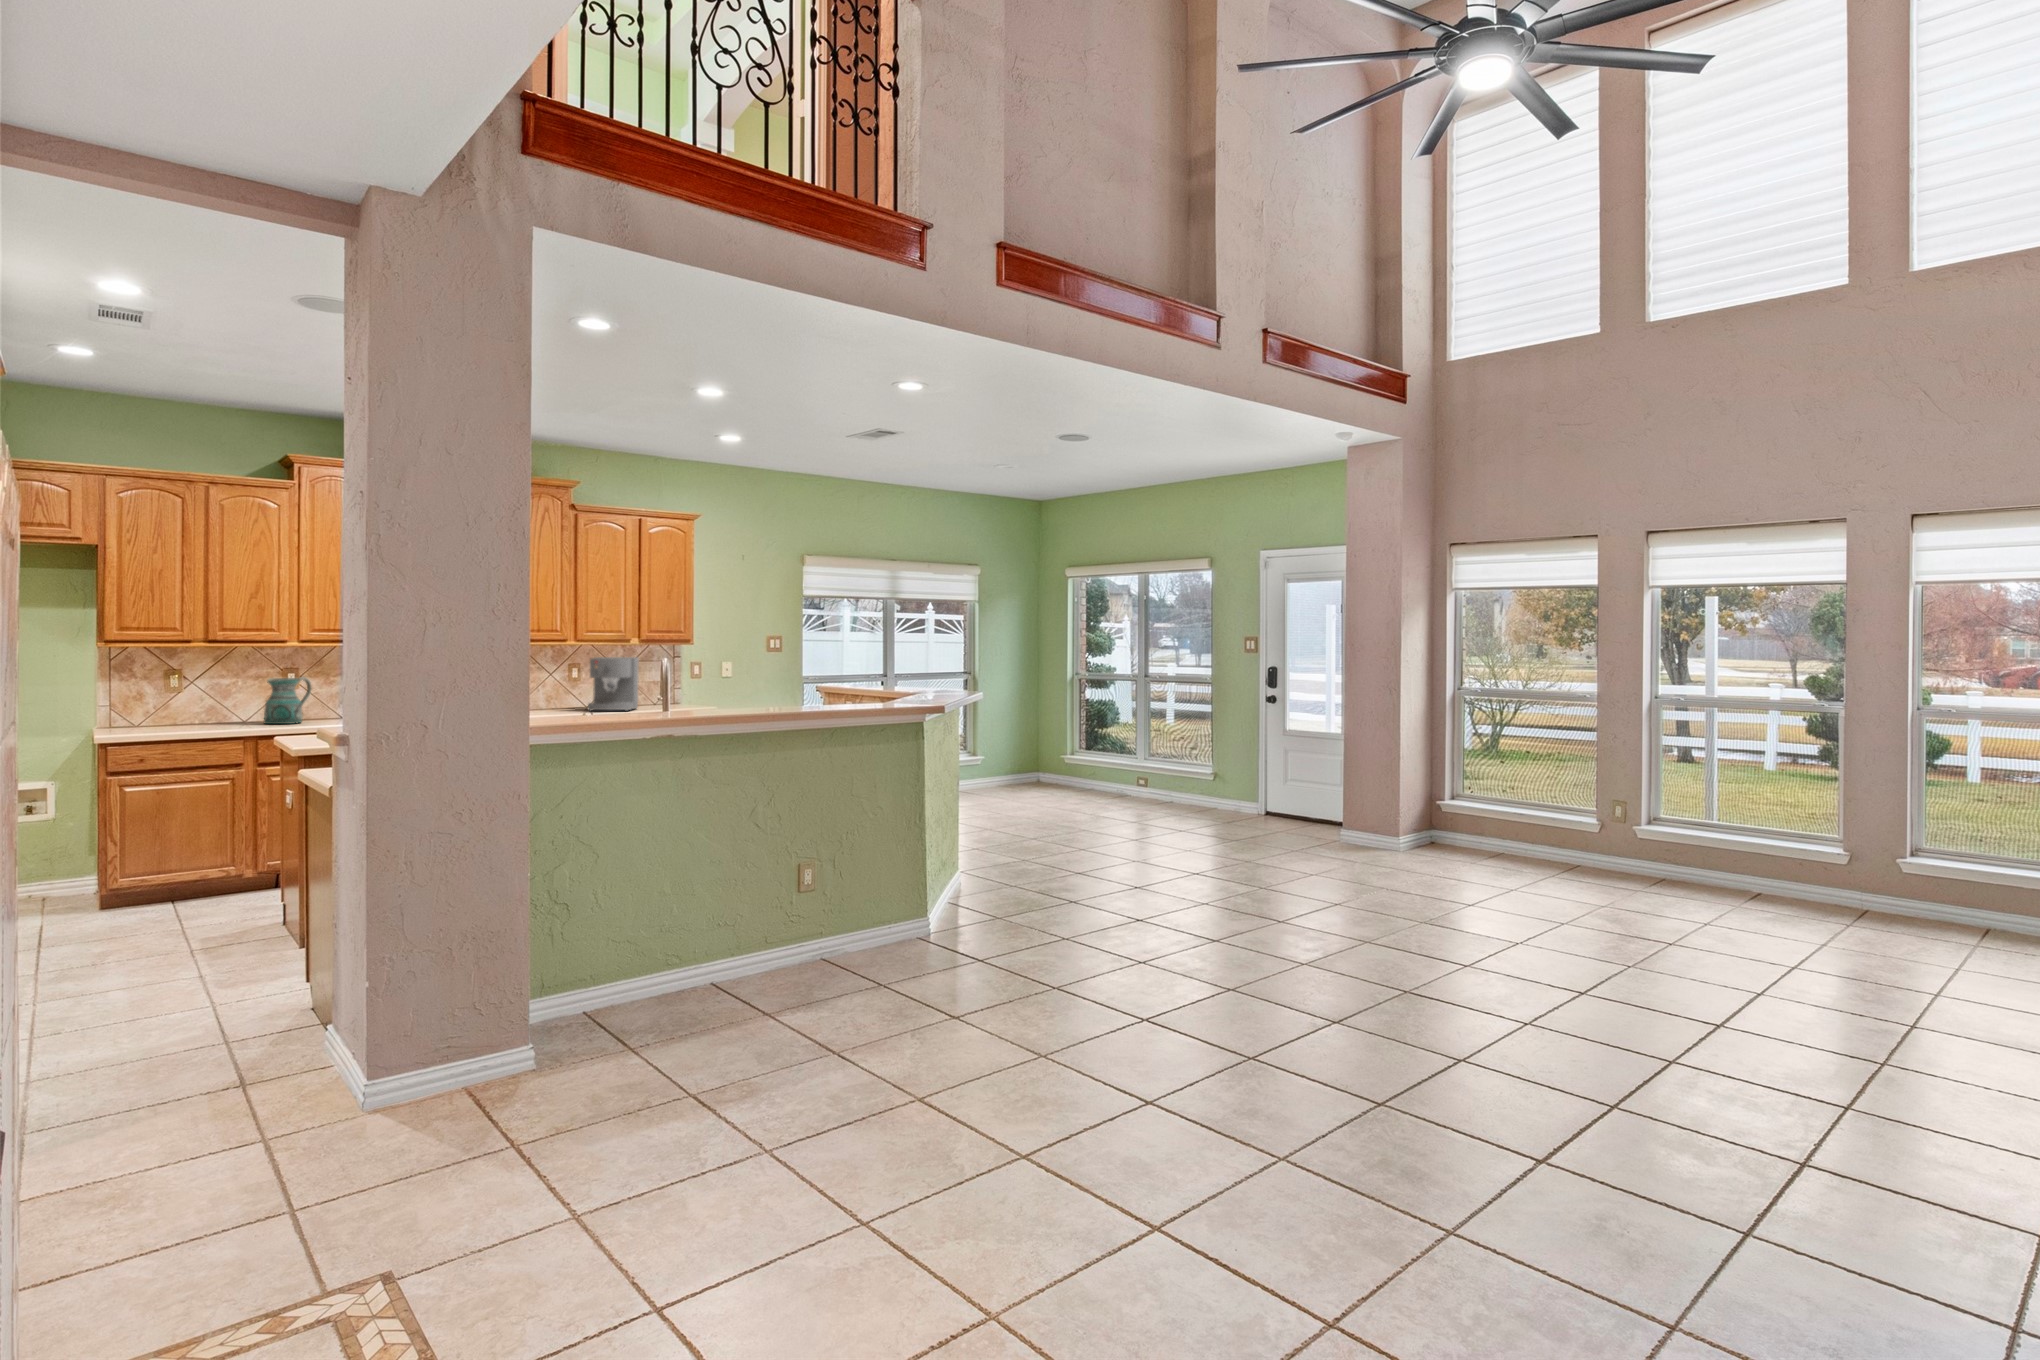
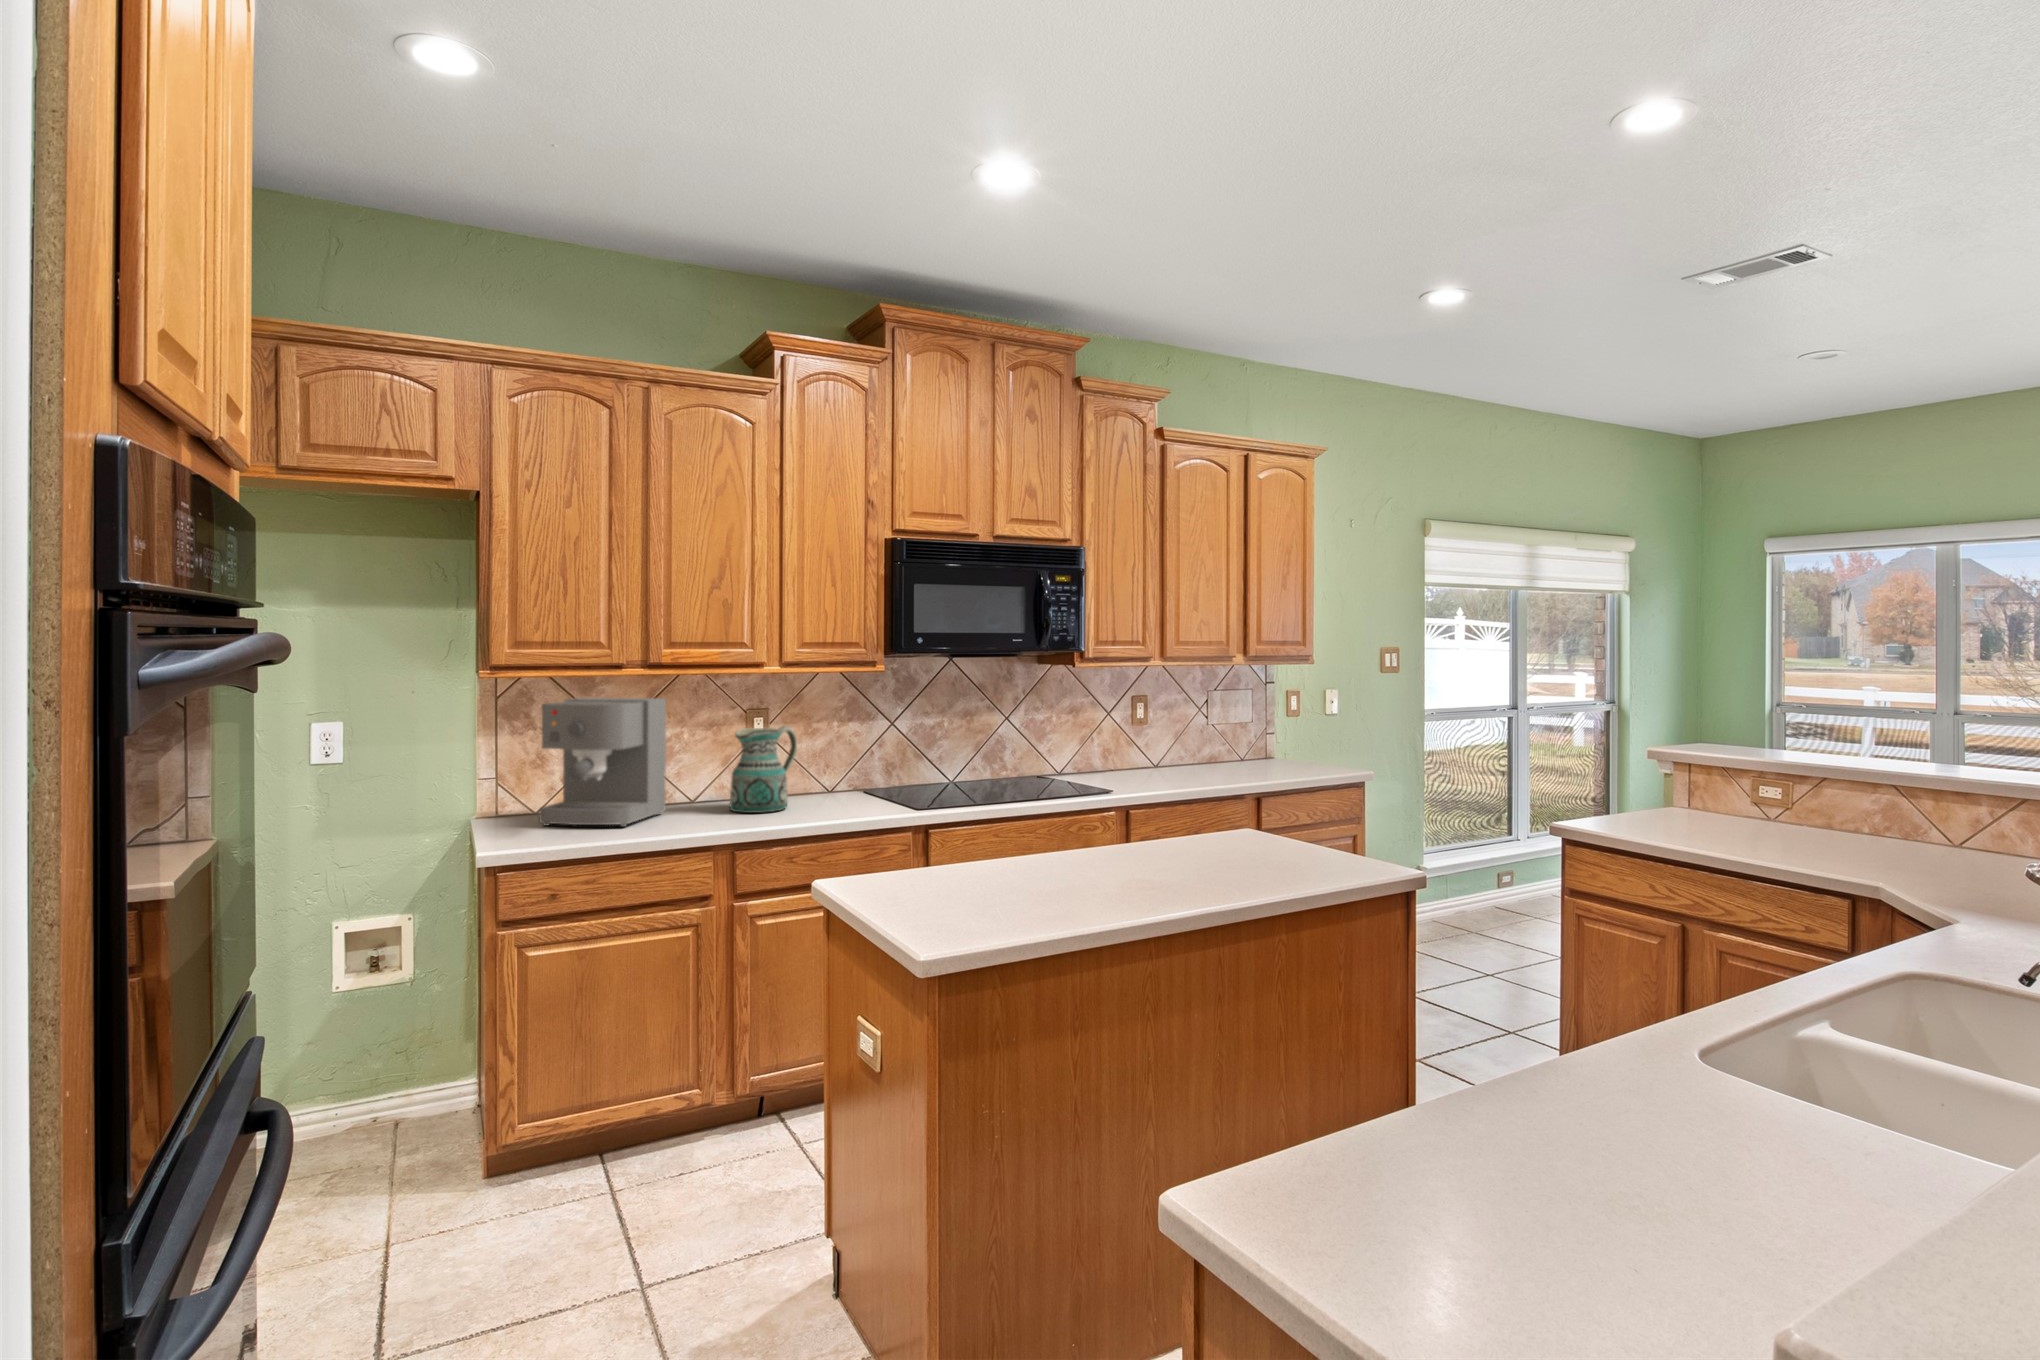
coffee maker: present [588,657,639,711] -> present [539,698,666,827]

